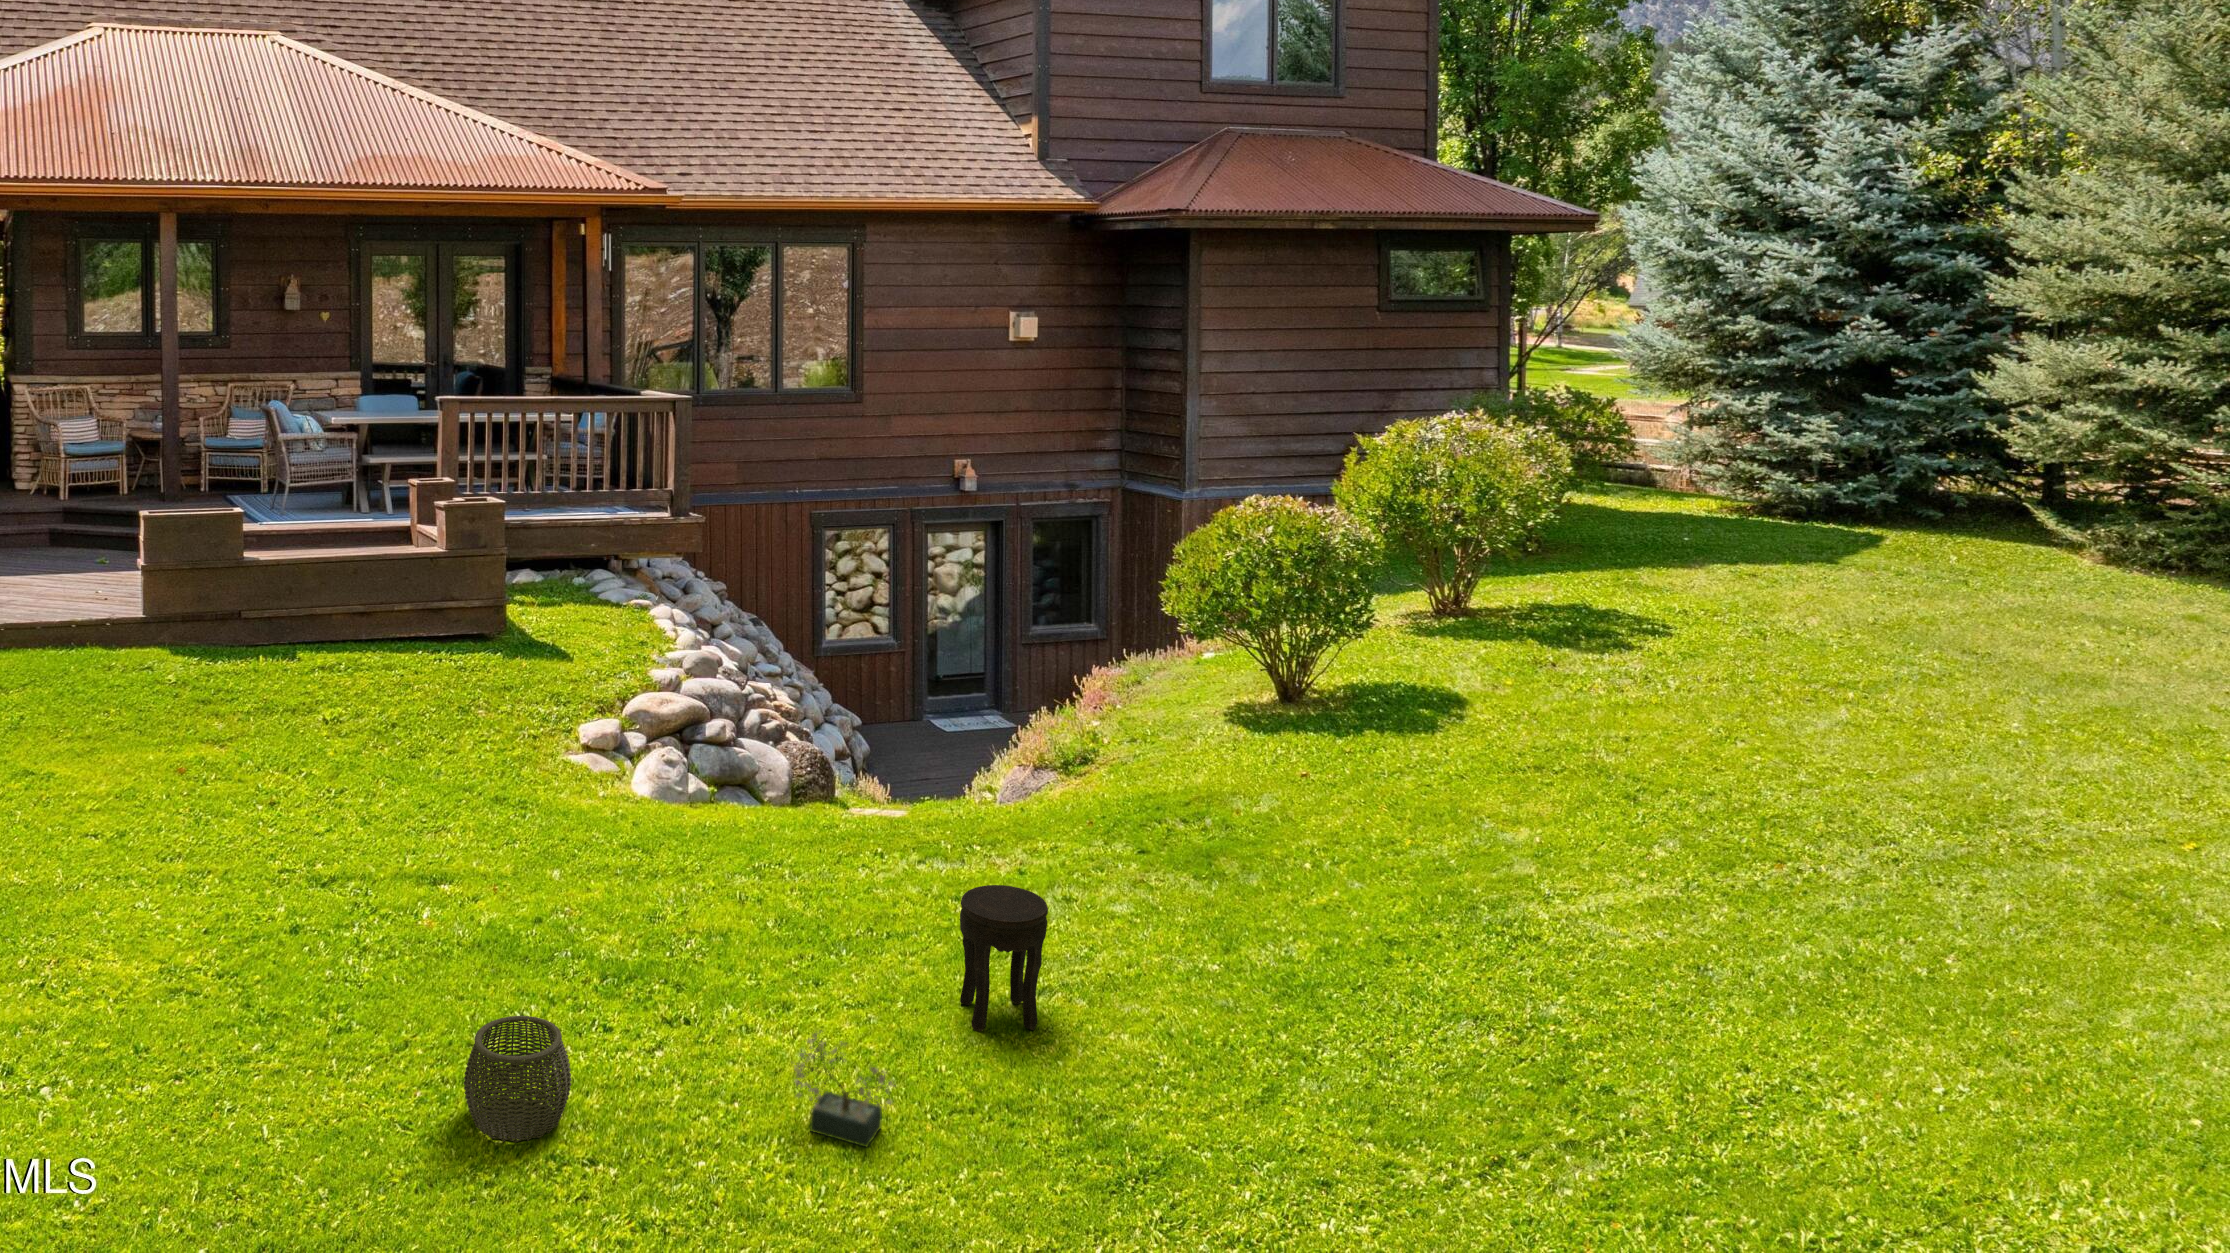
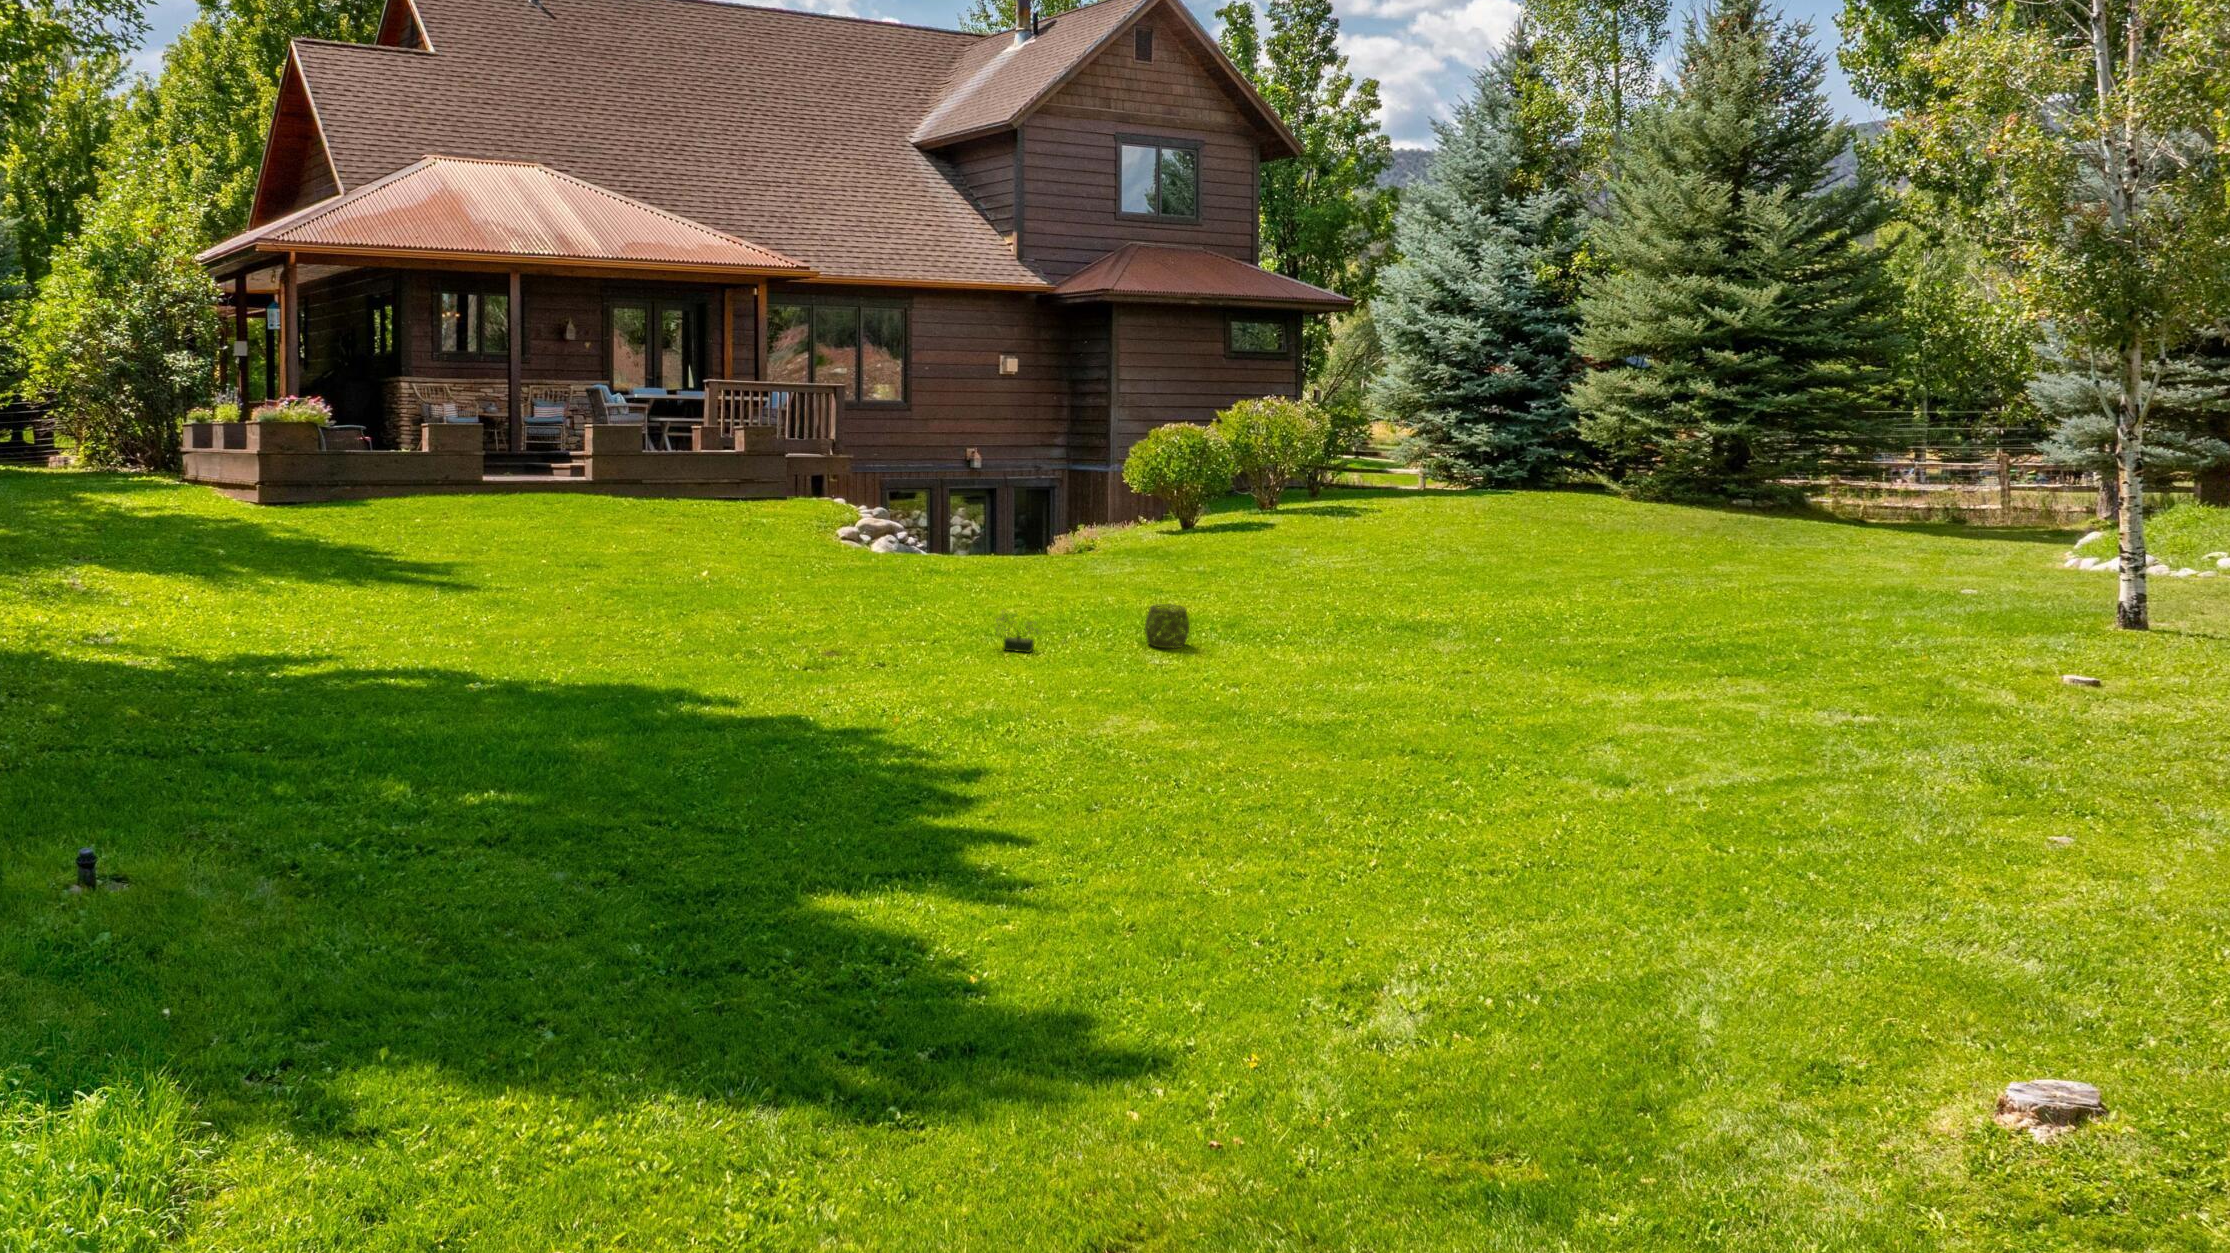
side table: present [960,885,1048,1031] -> none [1053,568,1095,630]
woven basket: present [464,1016,571,1142] -> present [1145,604,1189,649]

